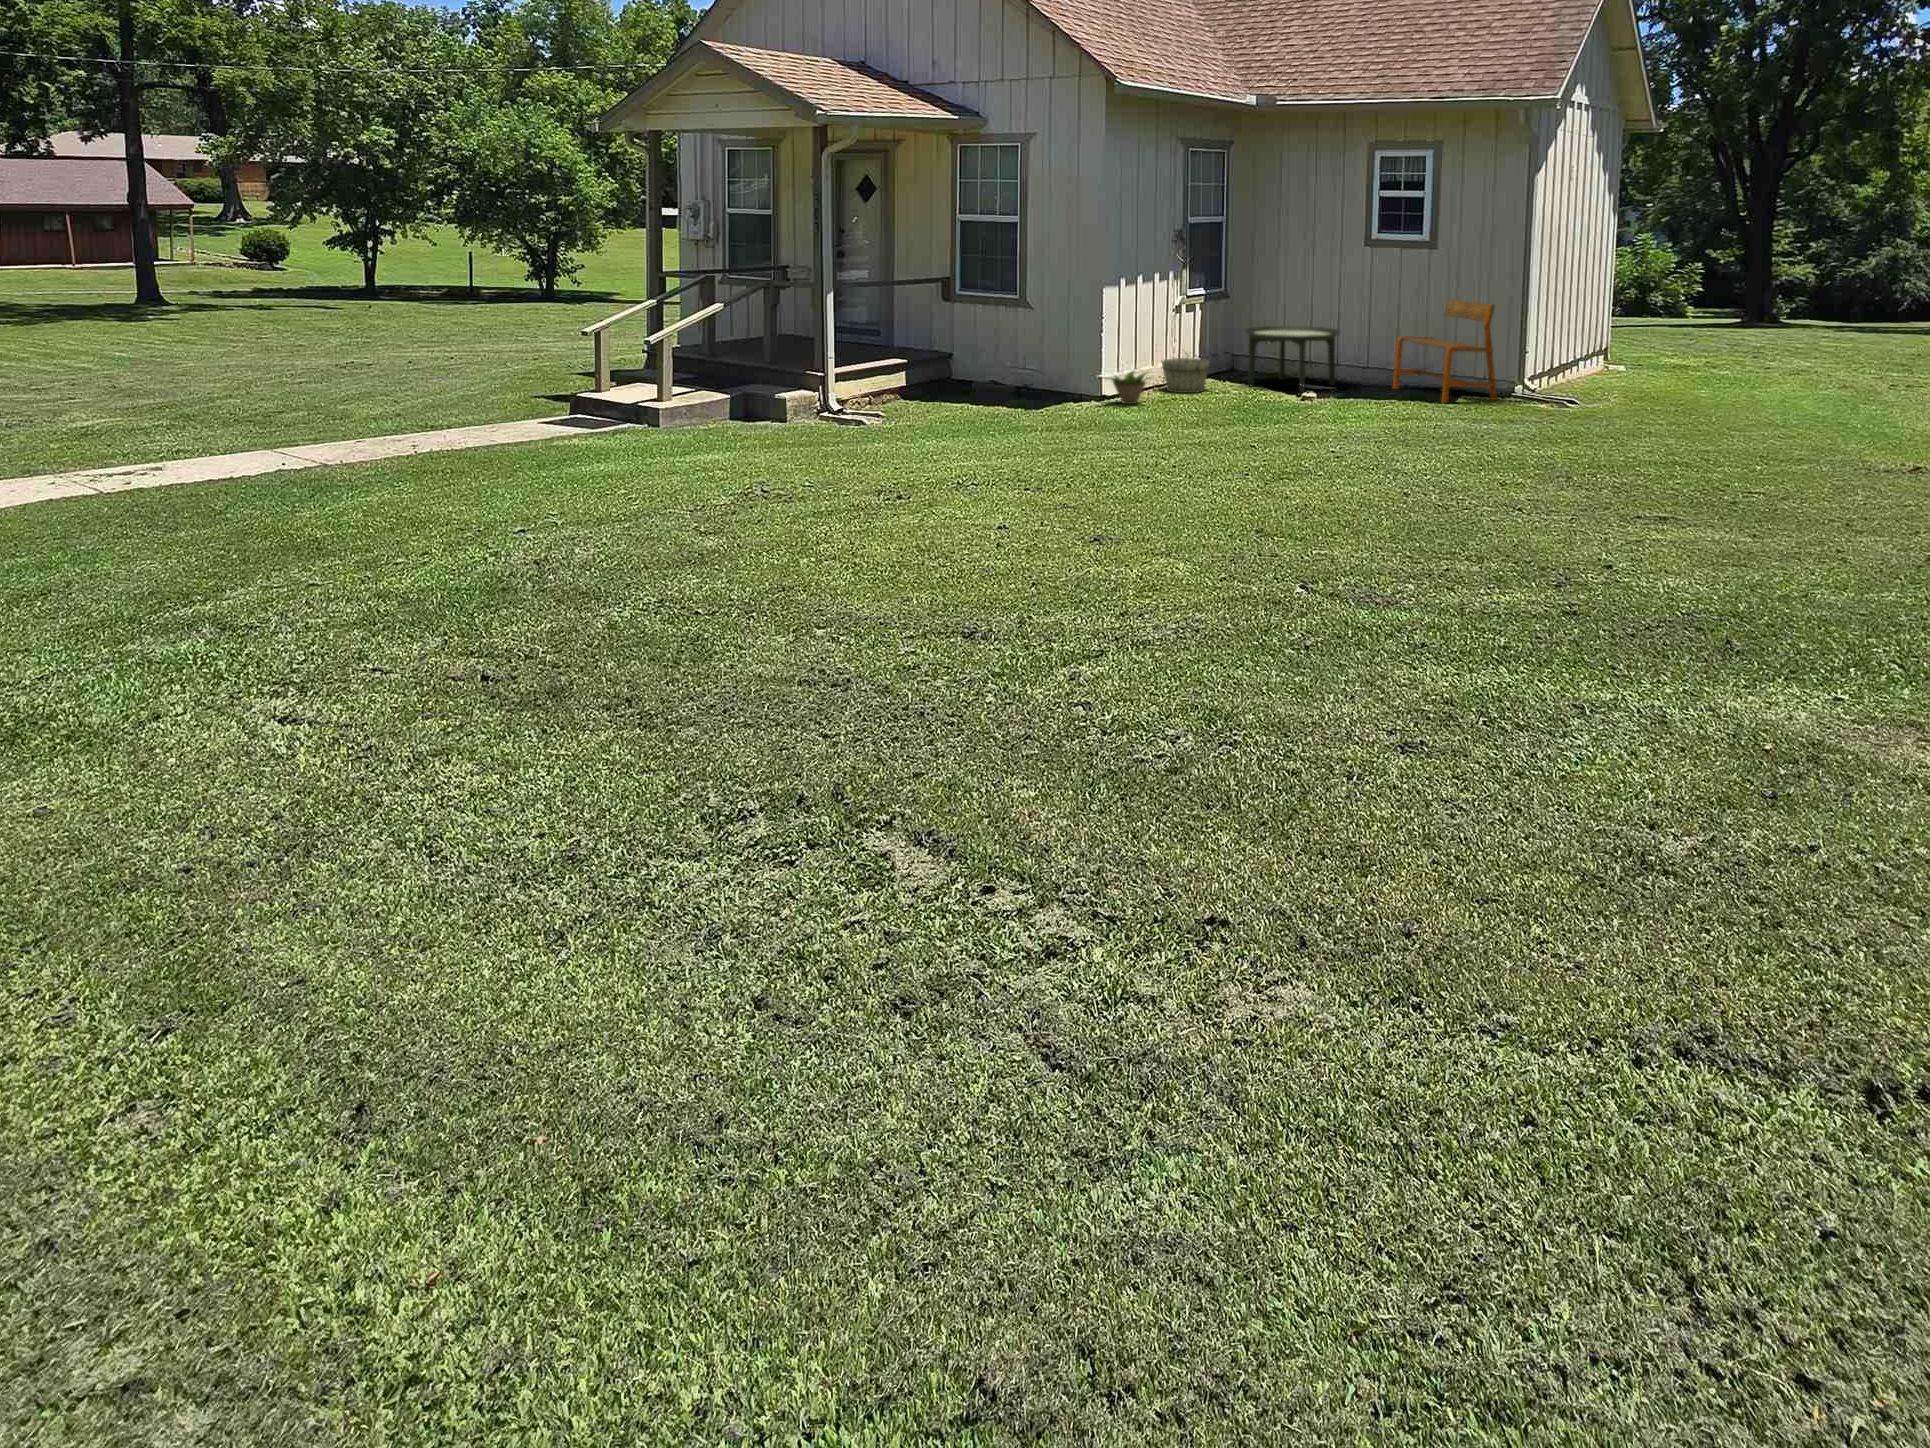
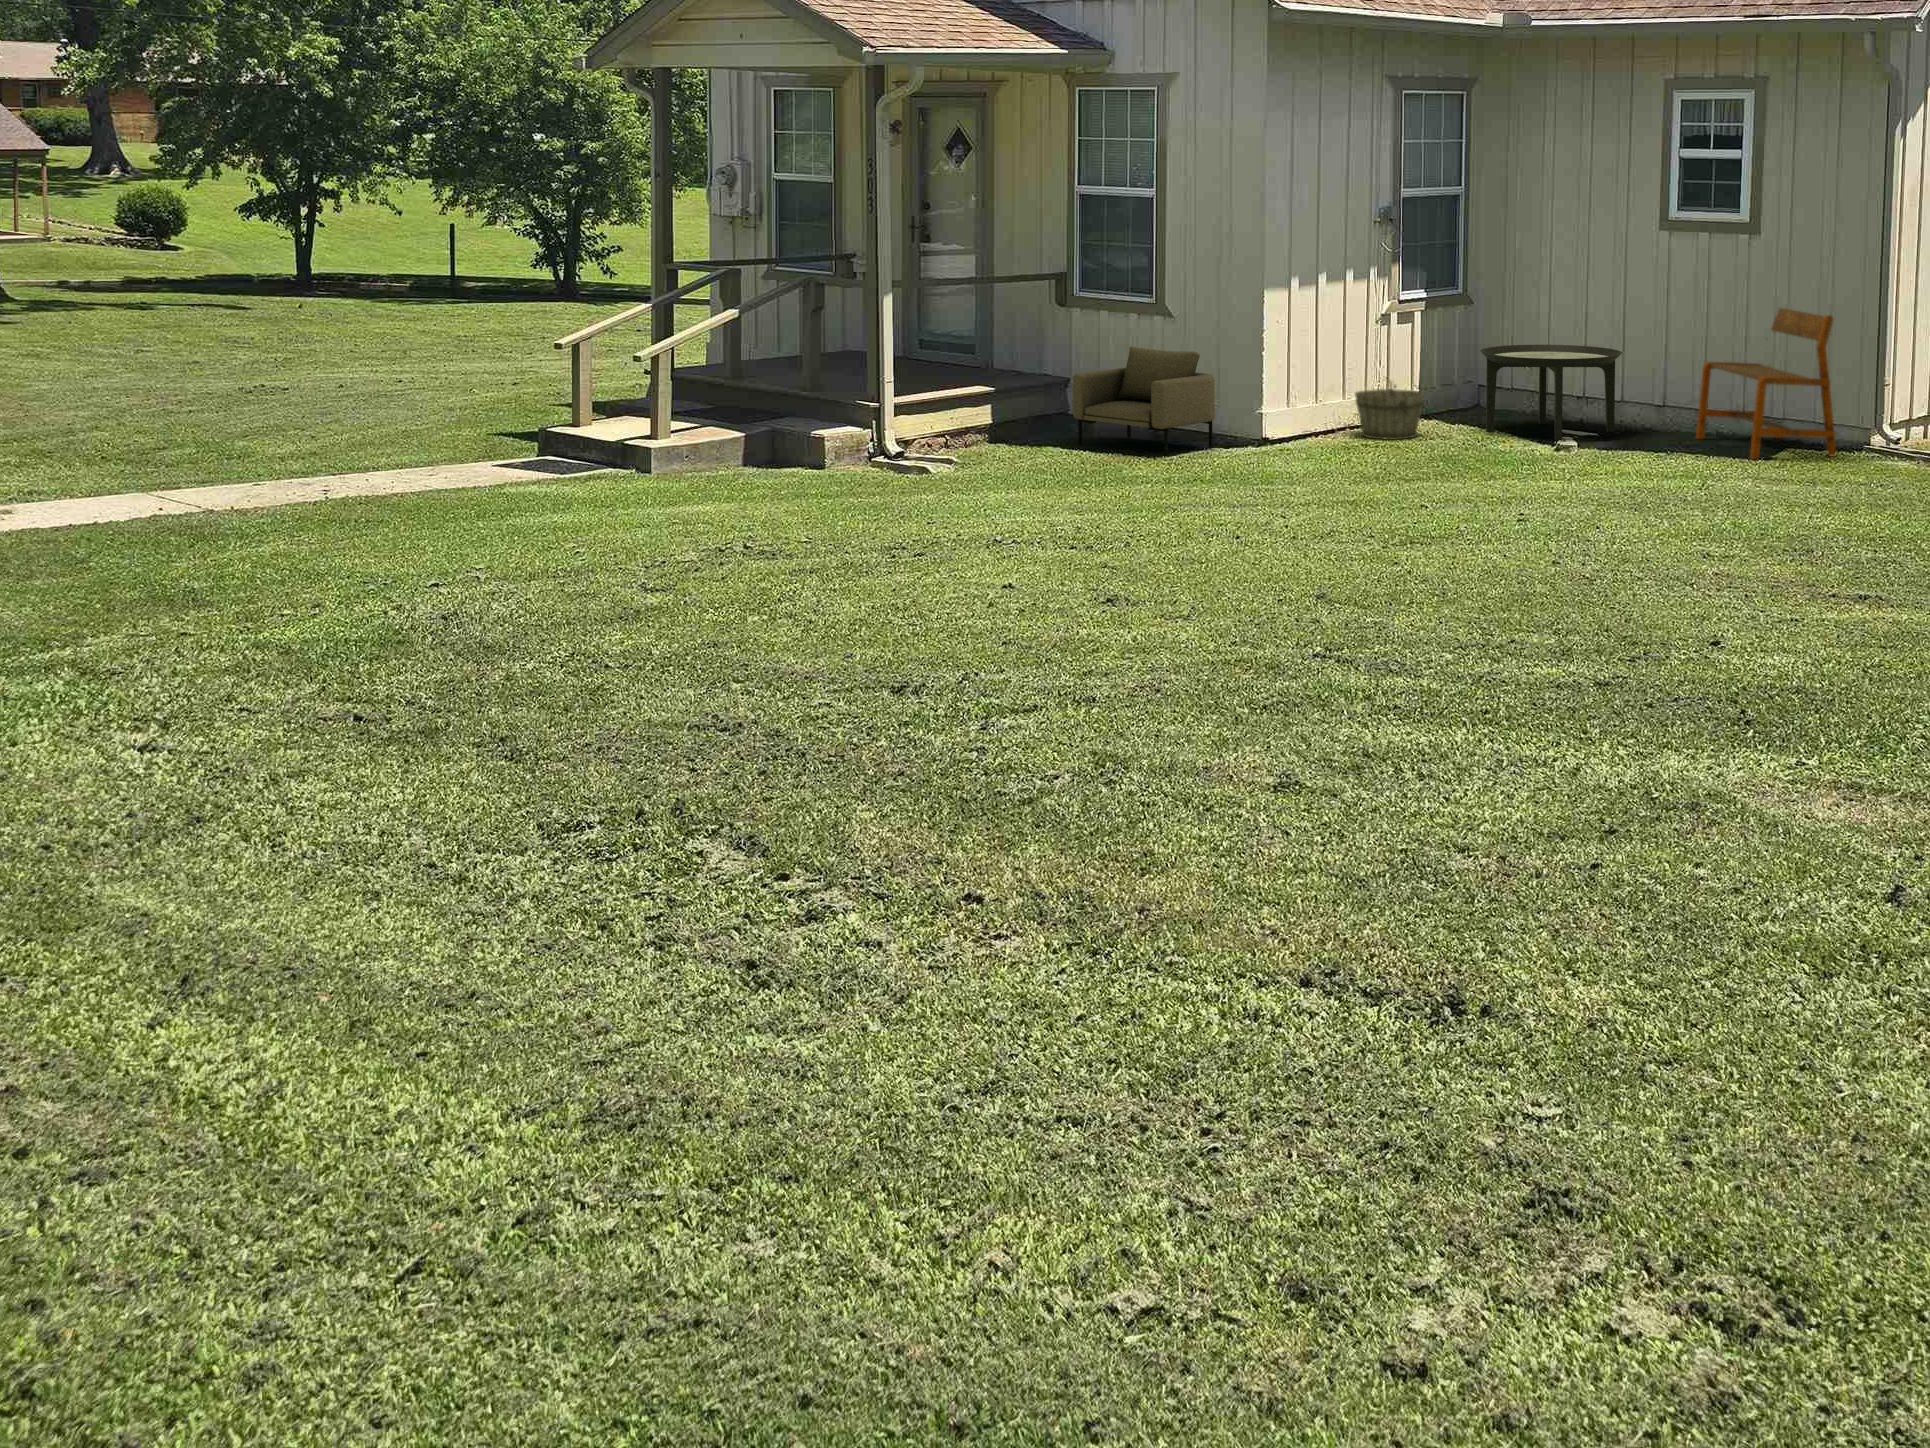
armchair: none [969,331,1071,408] -> present [1073,346,1215,456]
decorative plant: present [1108,371,1150,404] -> none [1257,404,1330,453]

